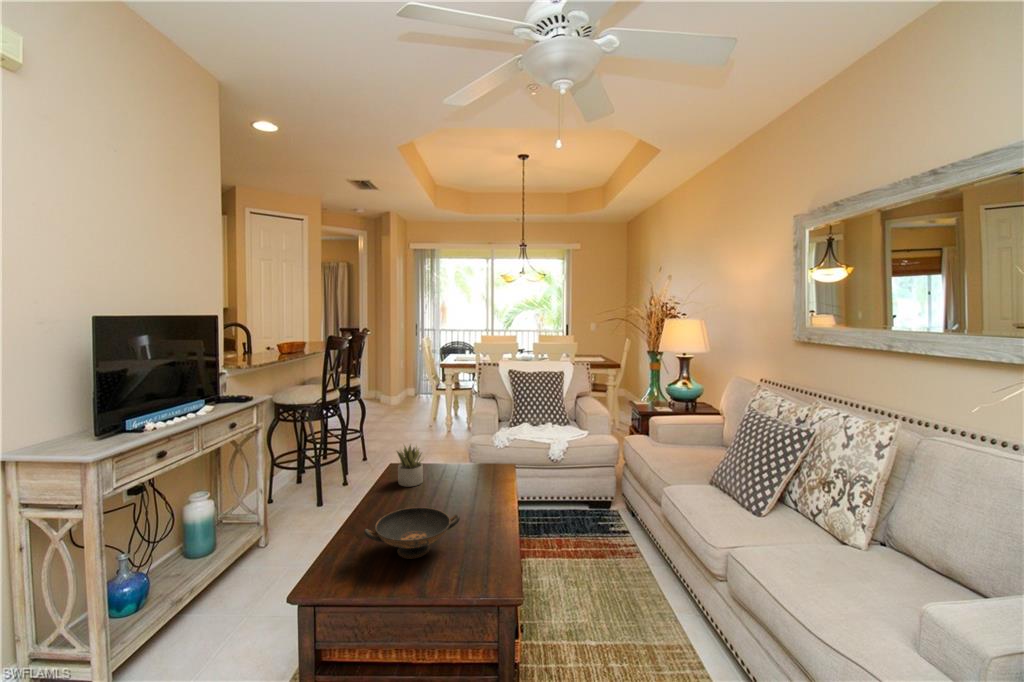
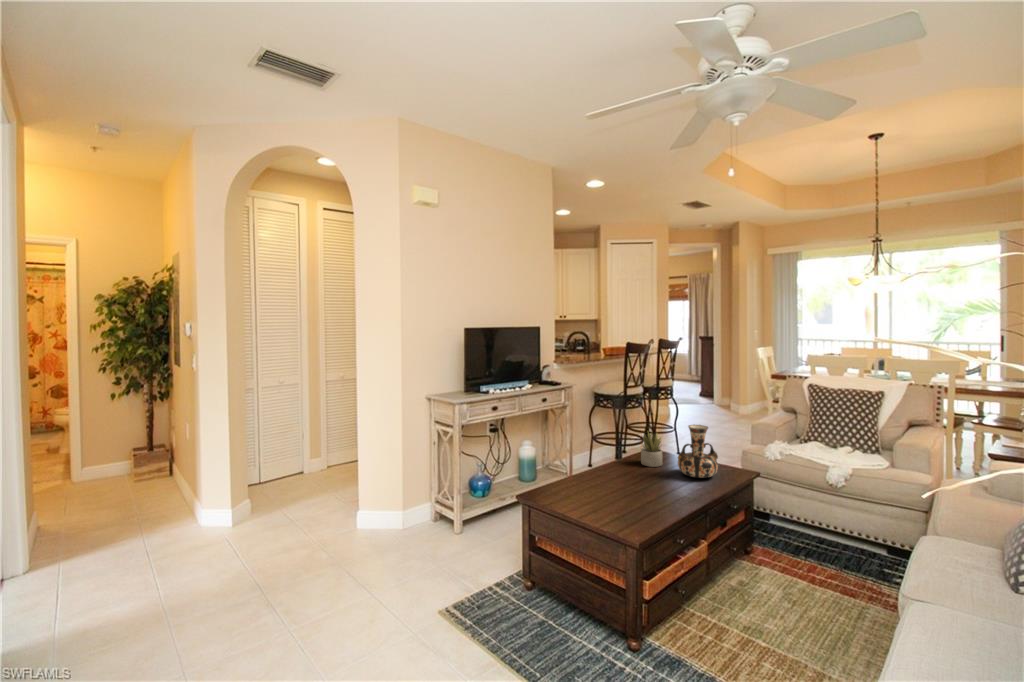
decorative vase: none [447,427,488,487] -> present [678,425,718,478]
decorative bowl: present [364,507,460,559] -> none [573,471,644,505]

